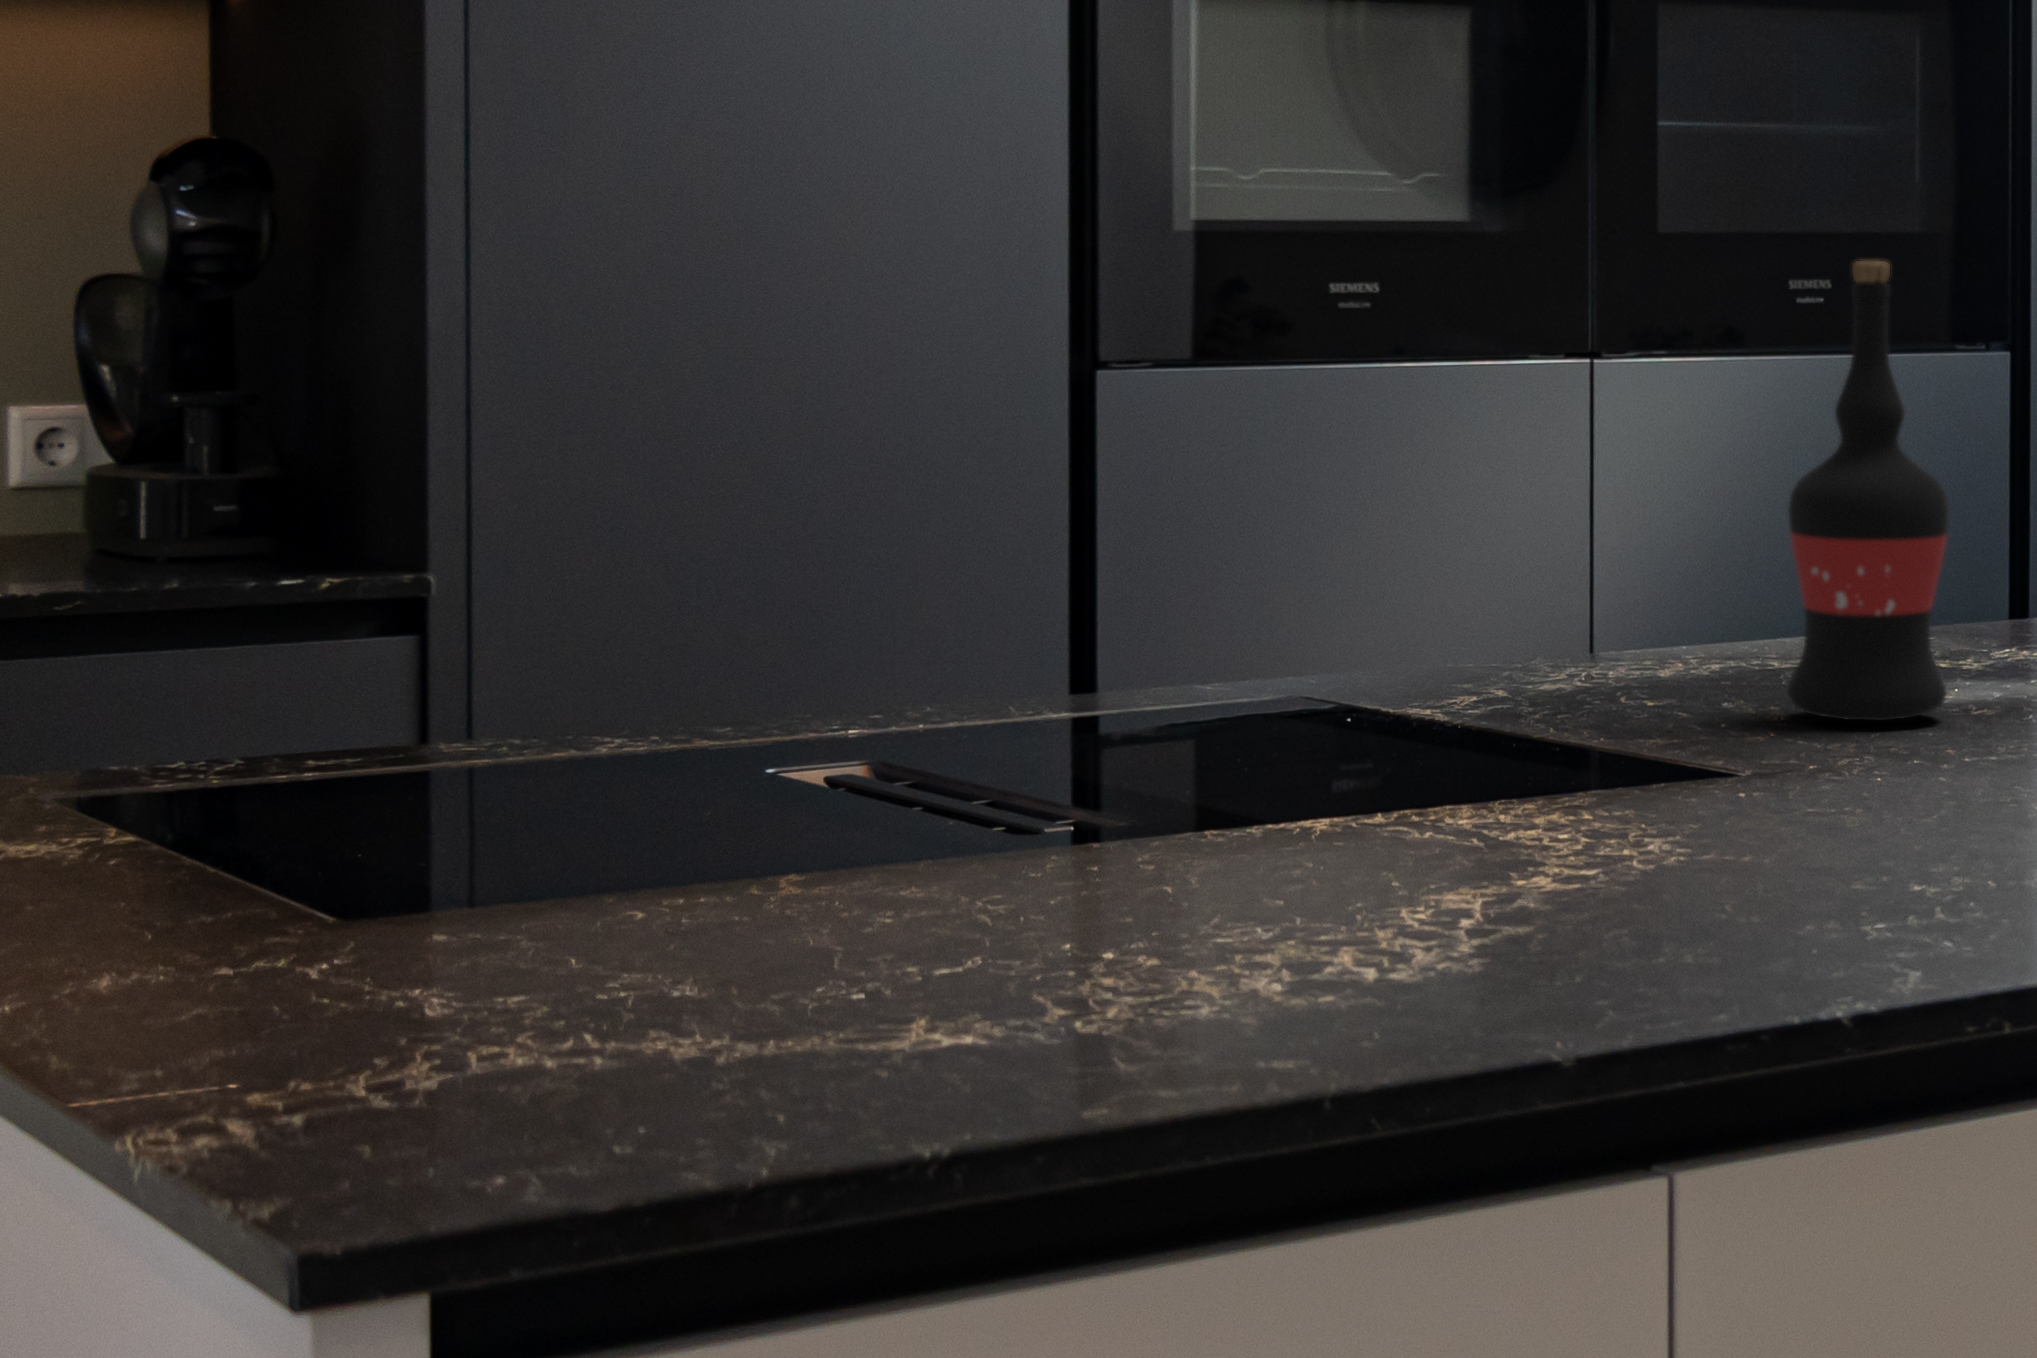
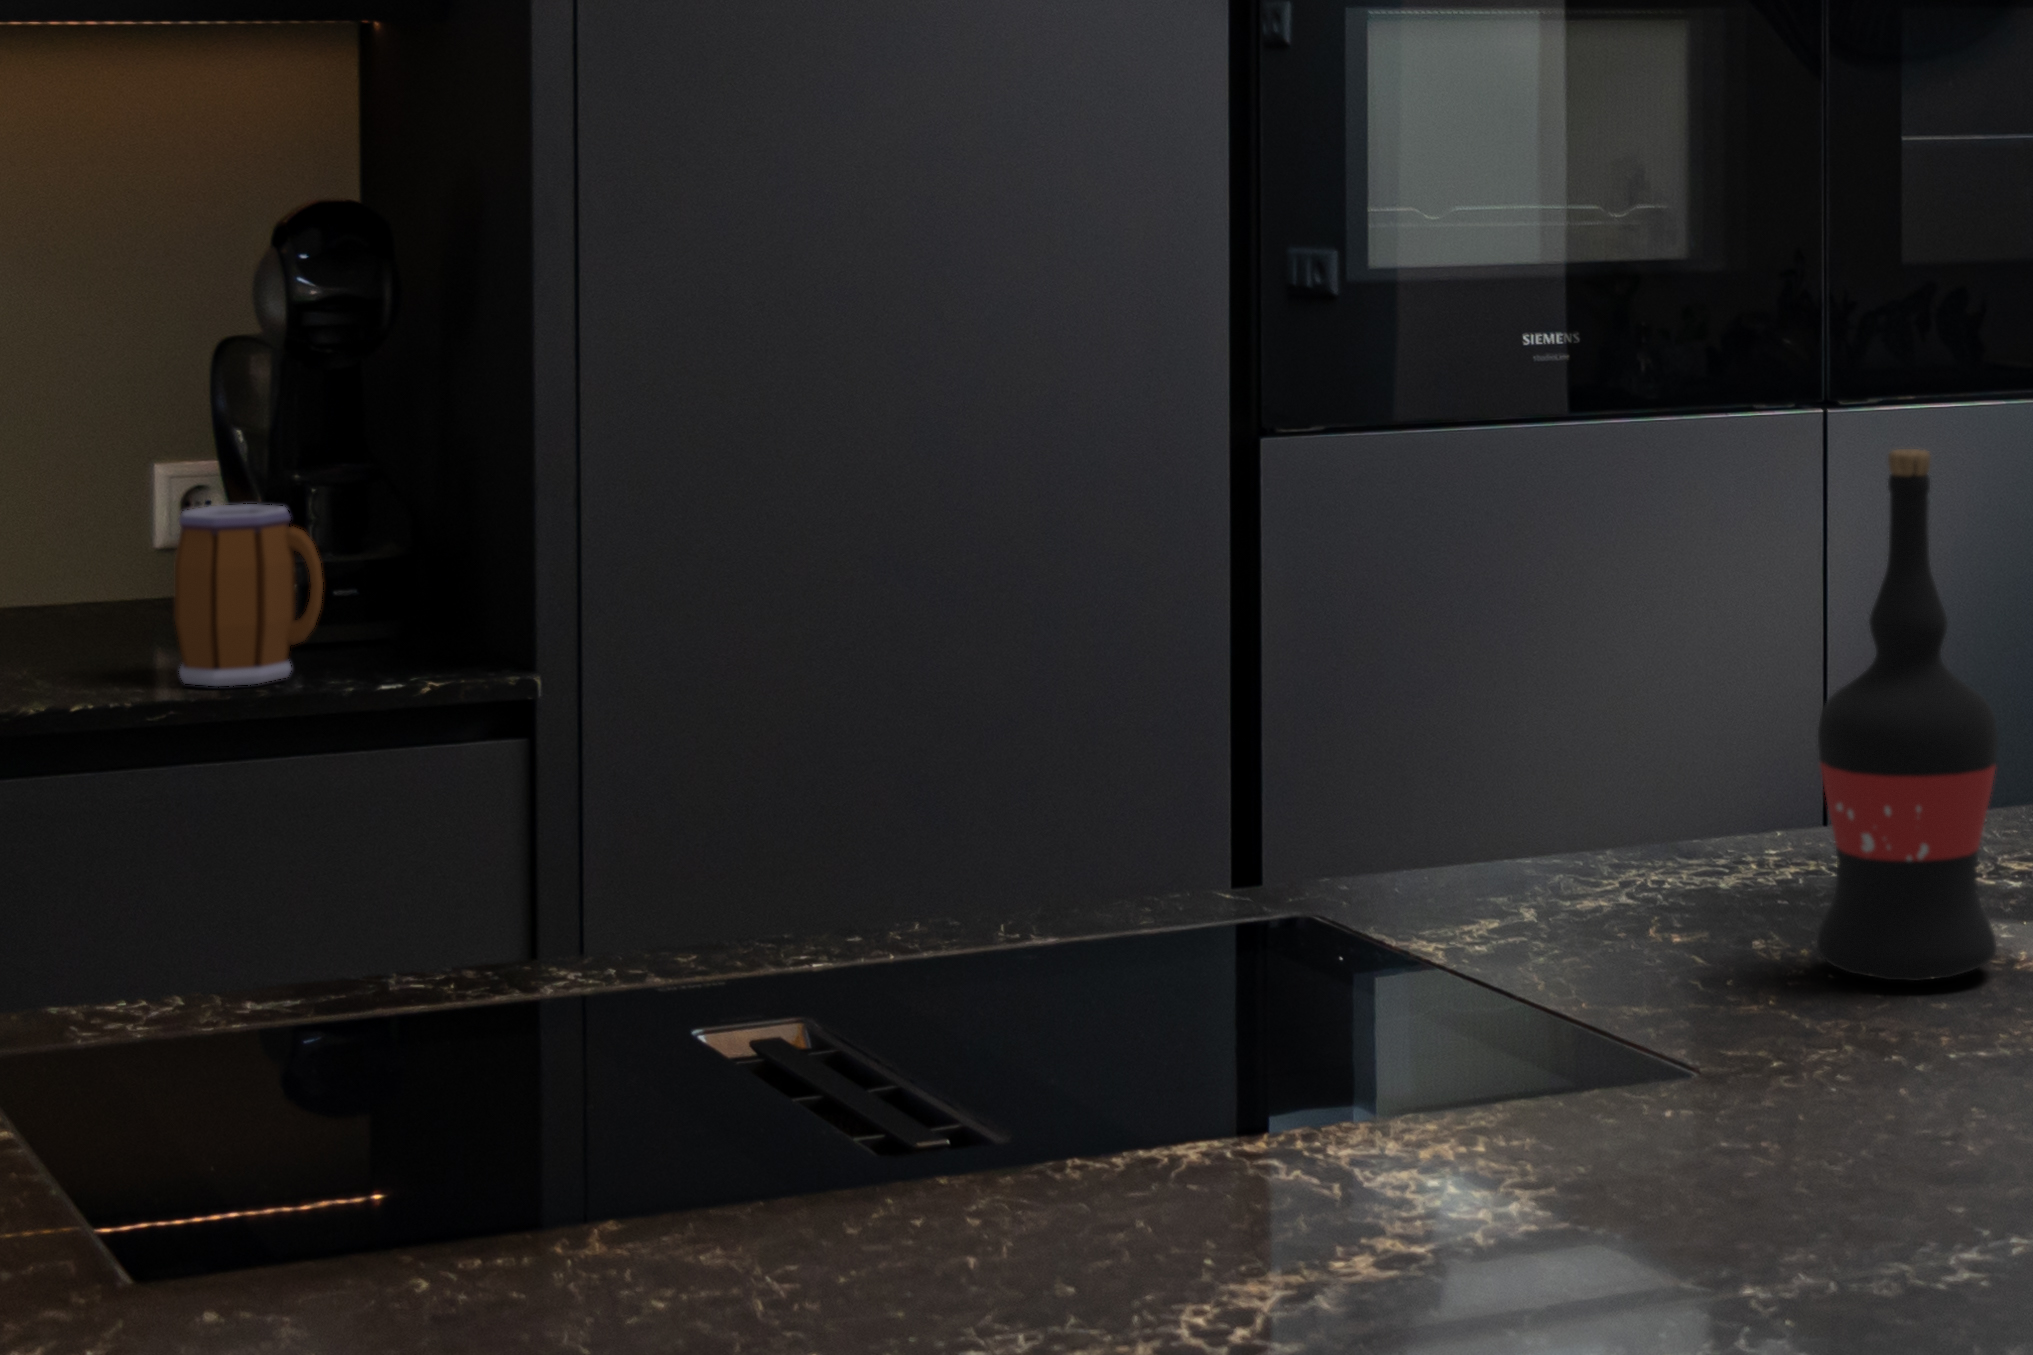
mug: none [74,420,224,588] -> present [175,504,323,686]

